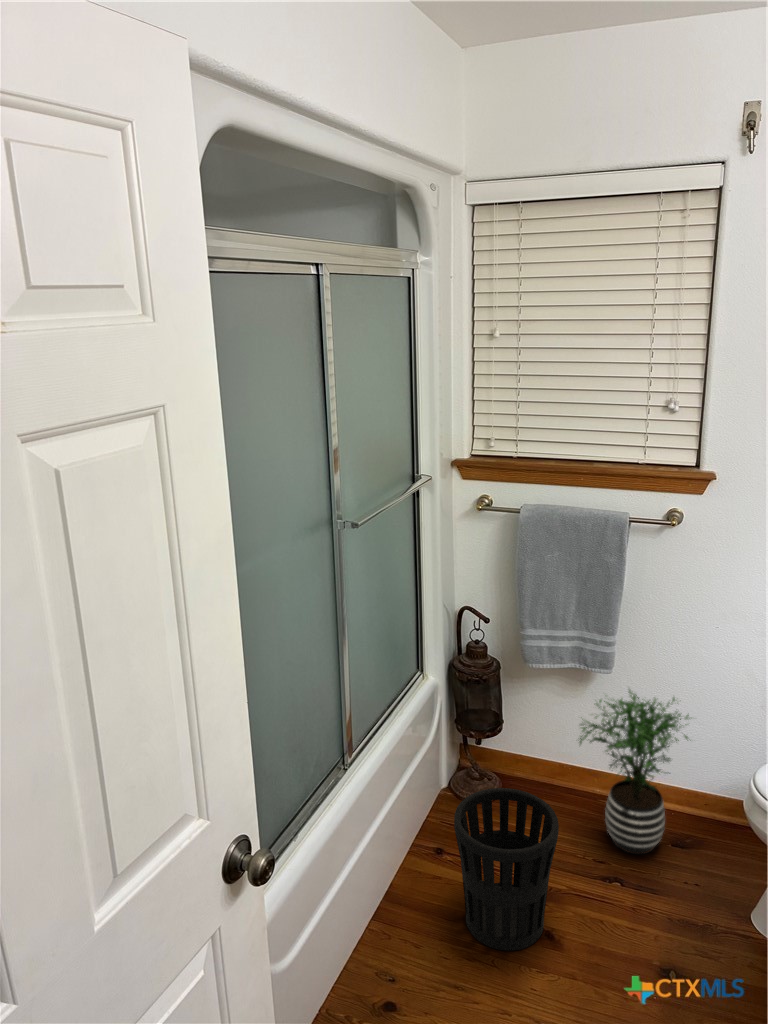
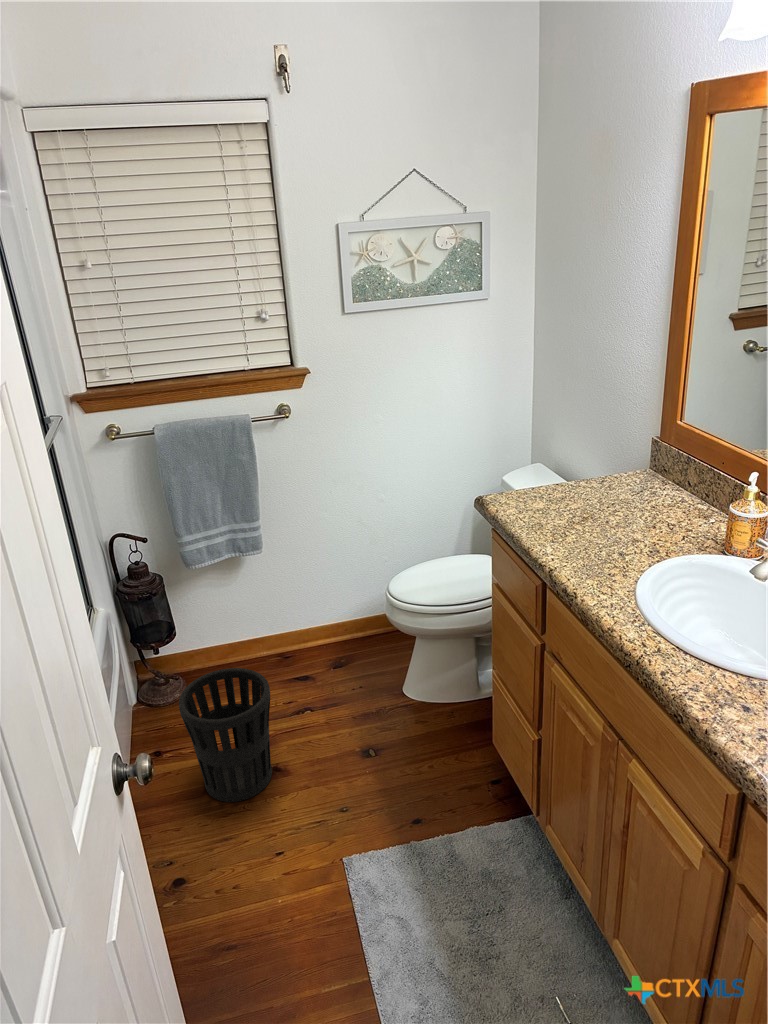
potted plant: present [580,690,690,854] -> none [244,555,341,689]

